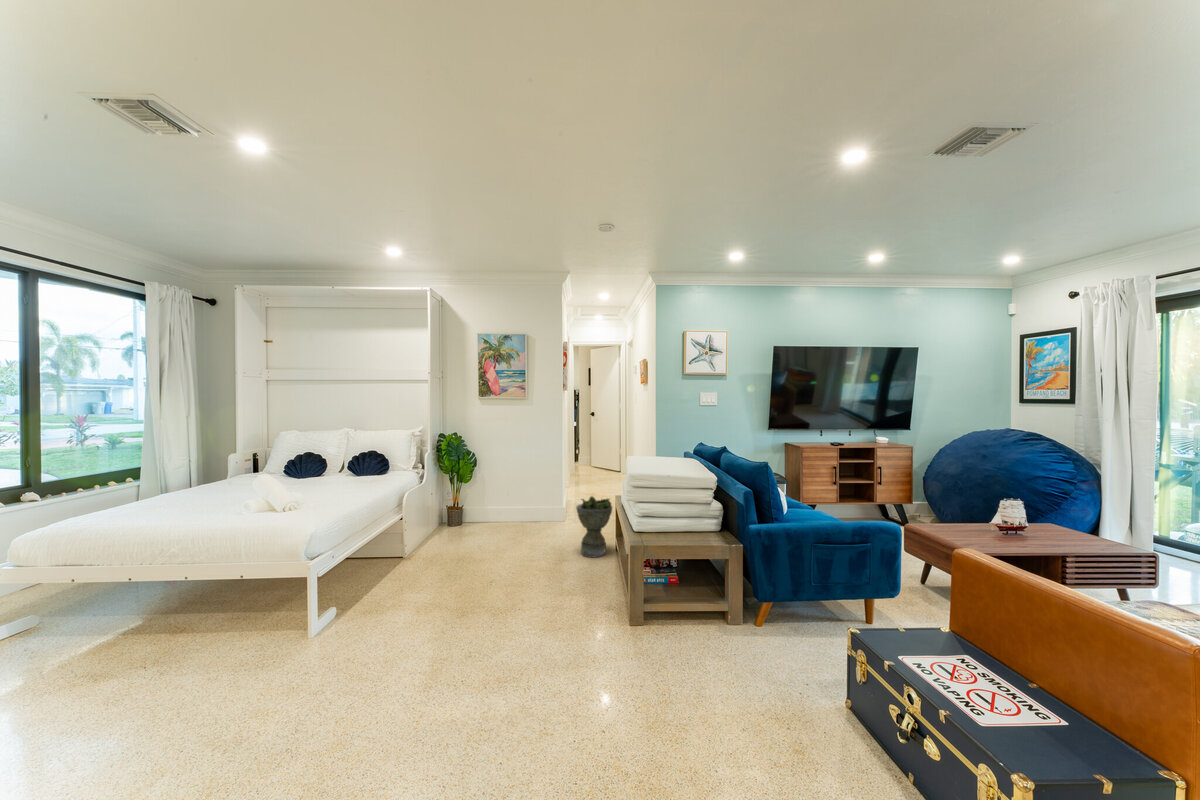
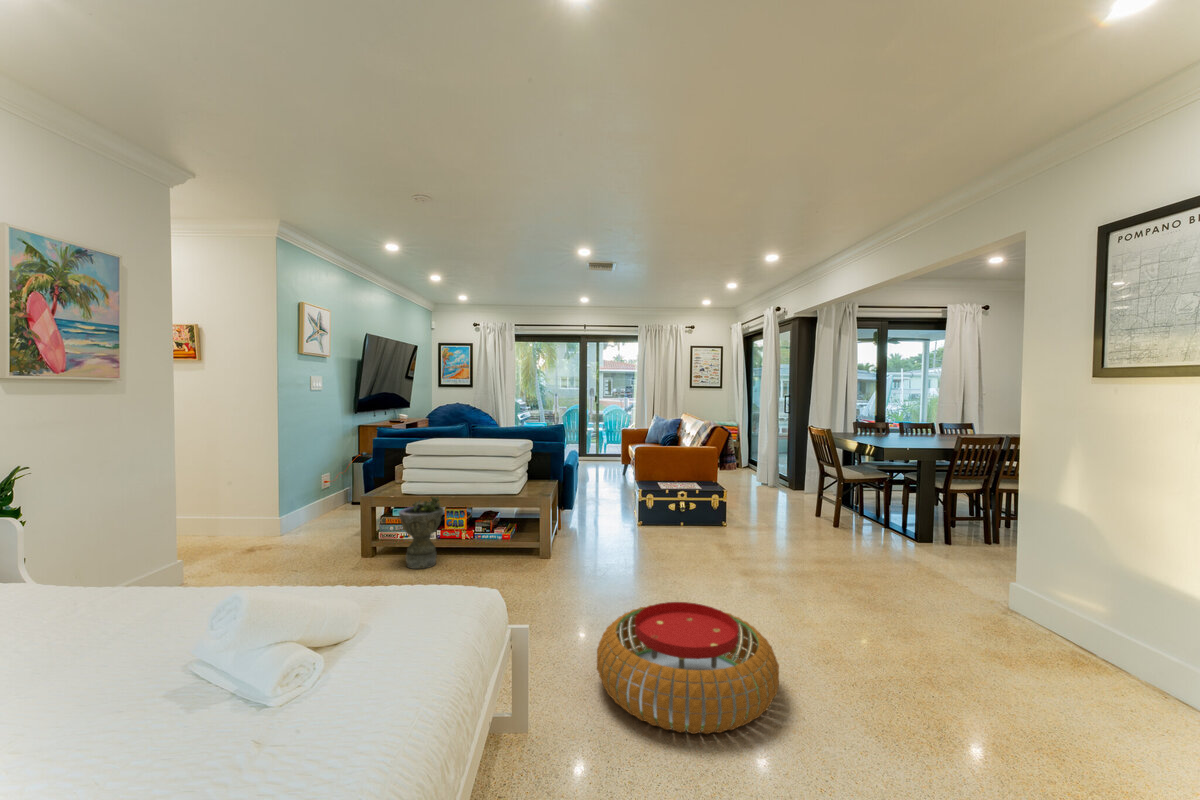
pouf: none [165,593,365,716] -> present [597,602,779,734]

